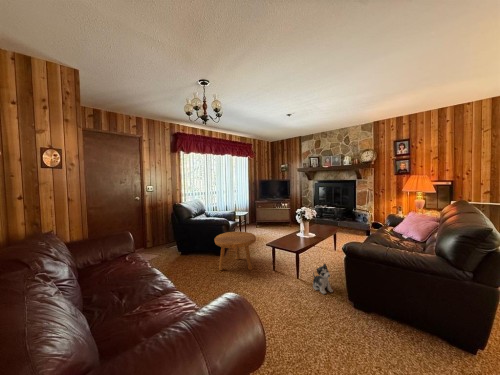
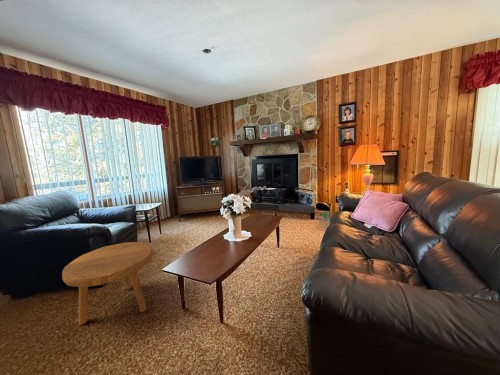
plush toy: present [313,264,333,294] -> none [247,292,280,347]

